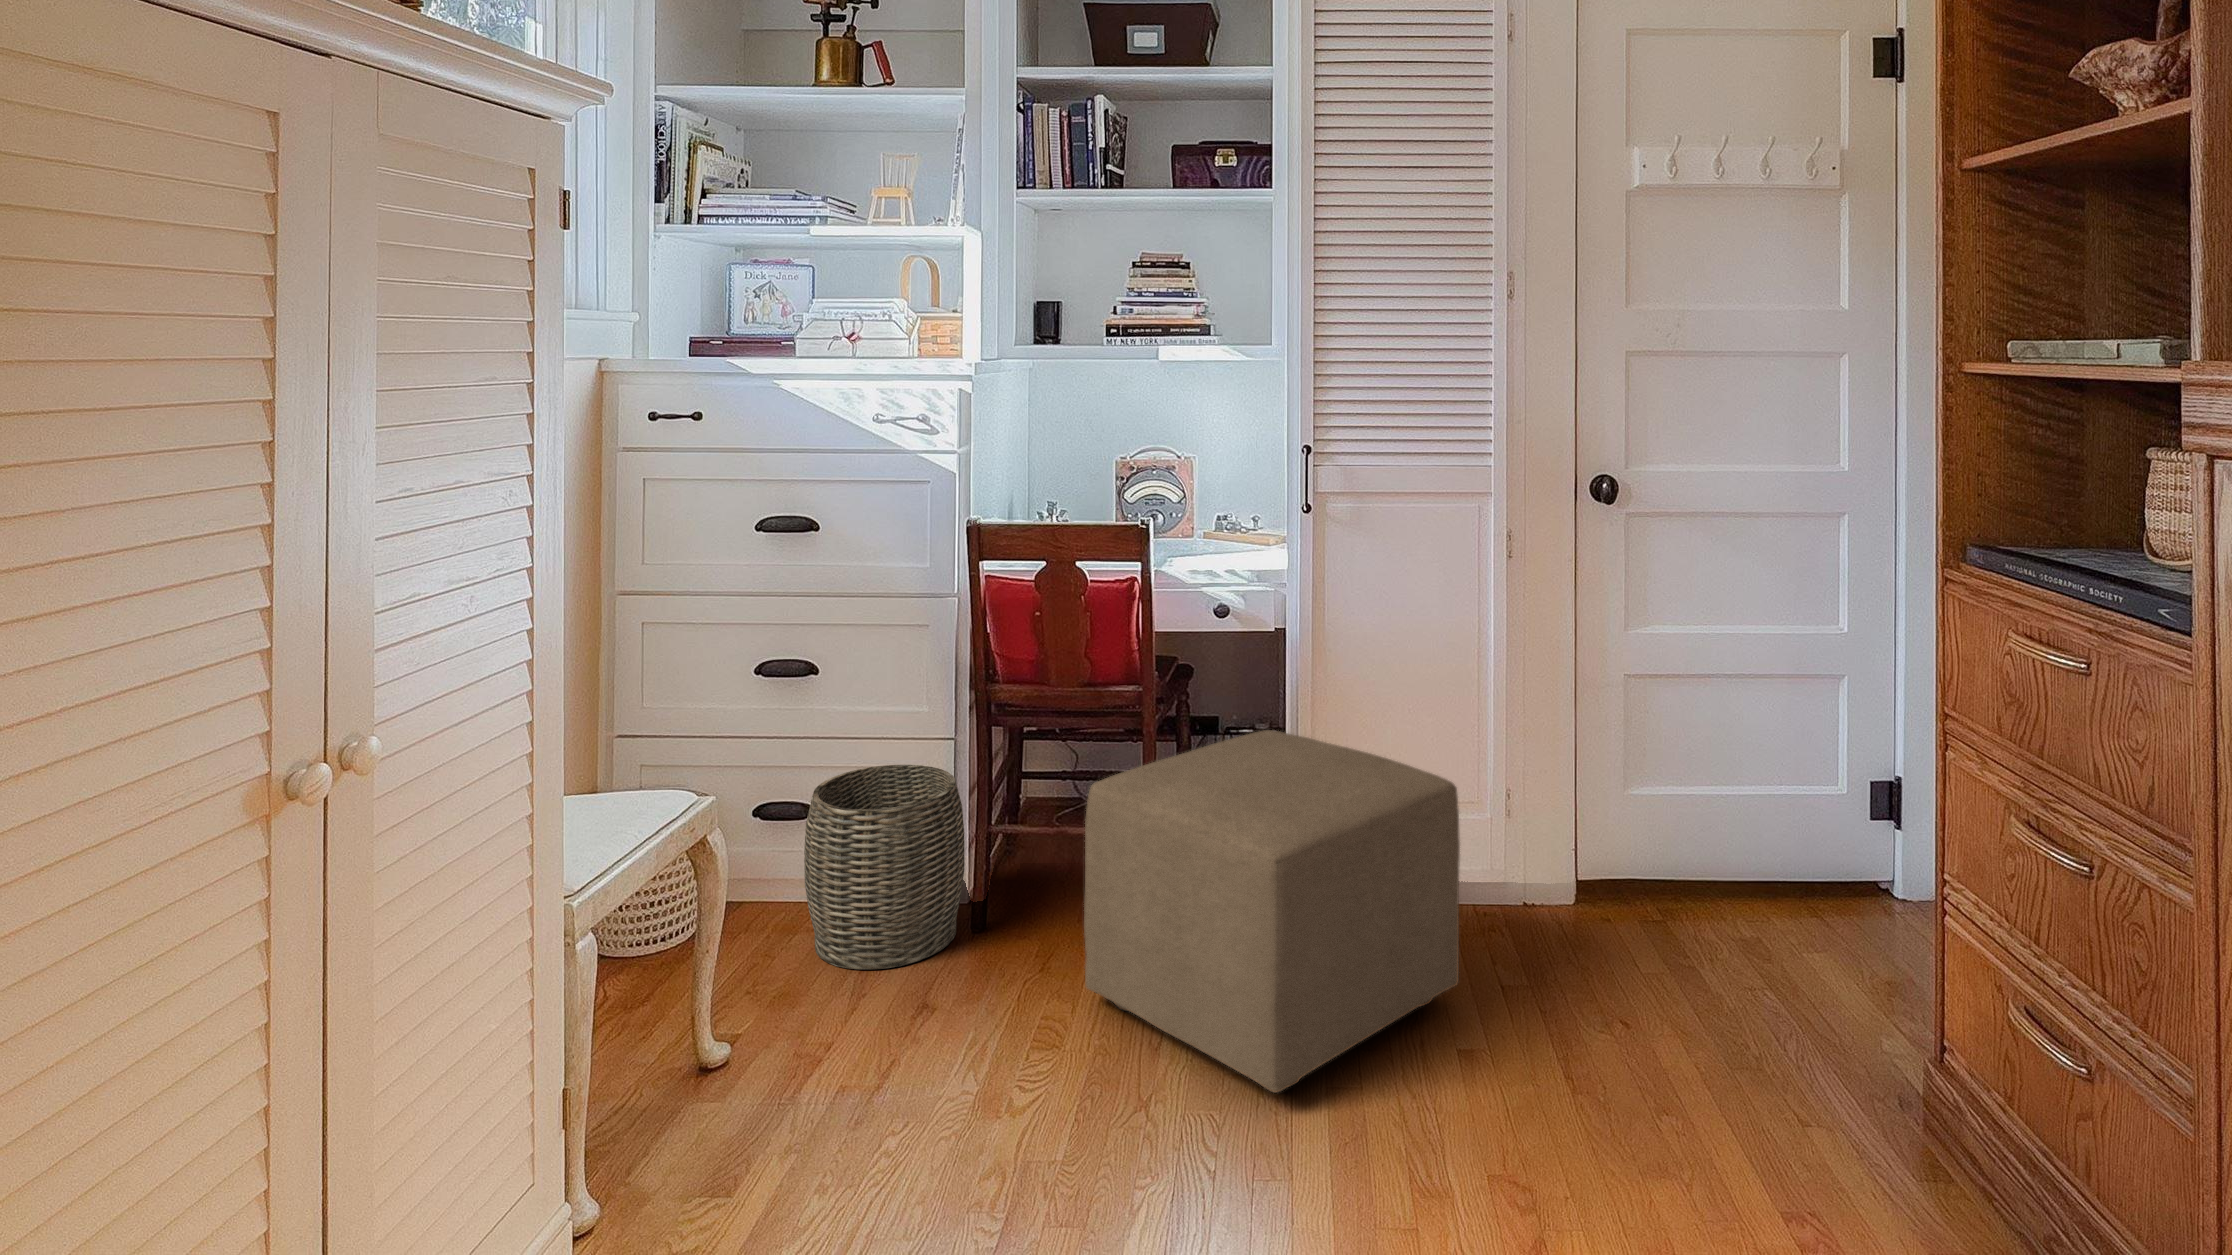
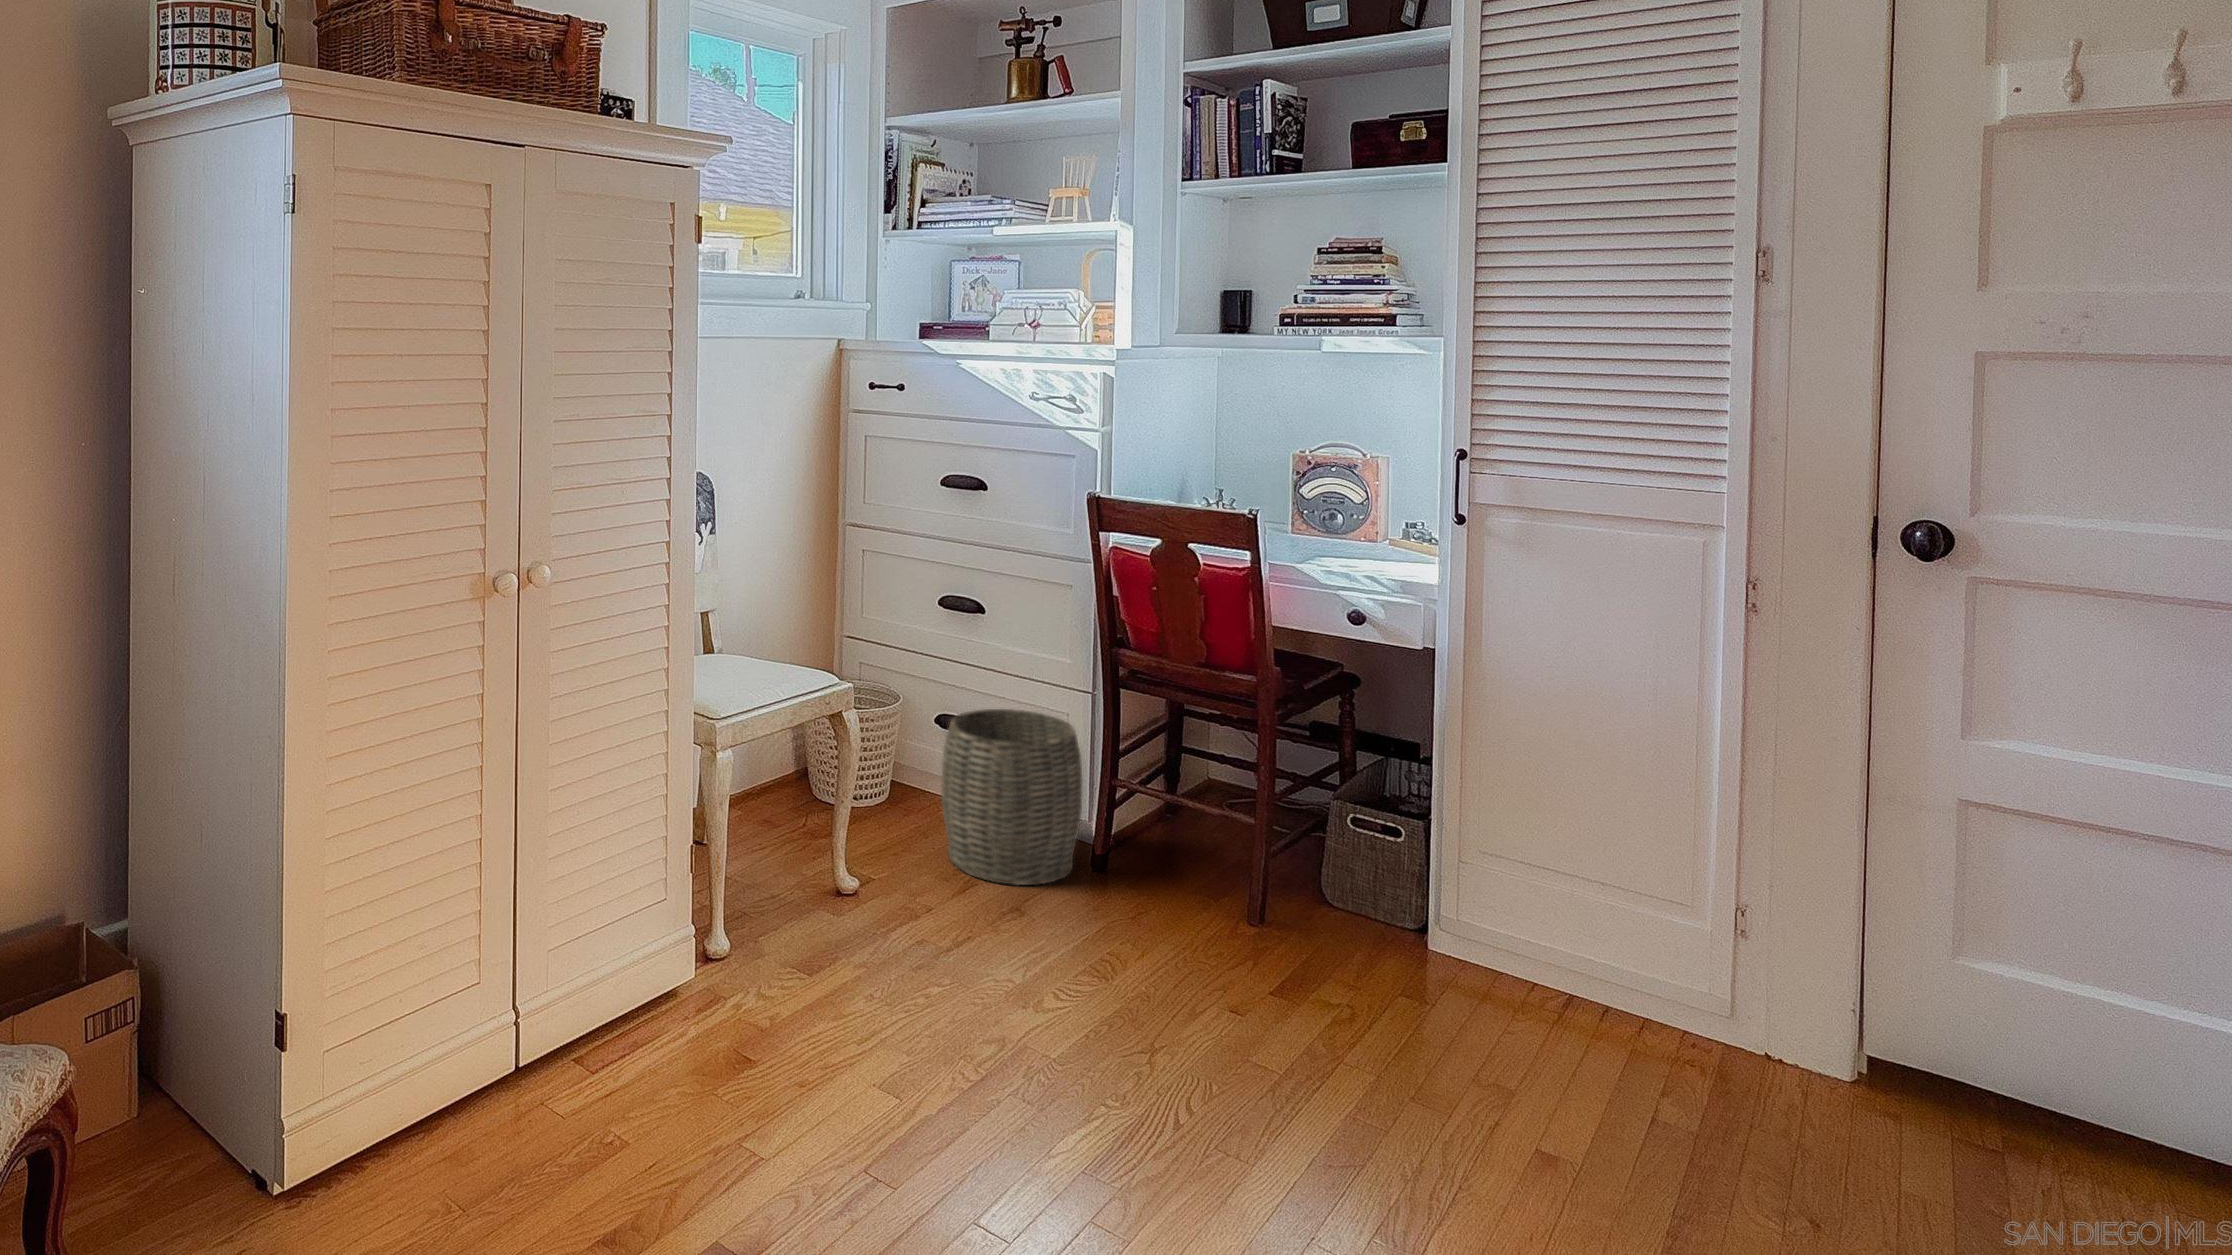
ottoman: present [1084,730,1460,1093] -> none [1147,750,1579,1096]

